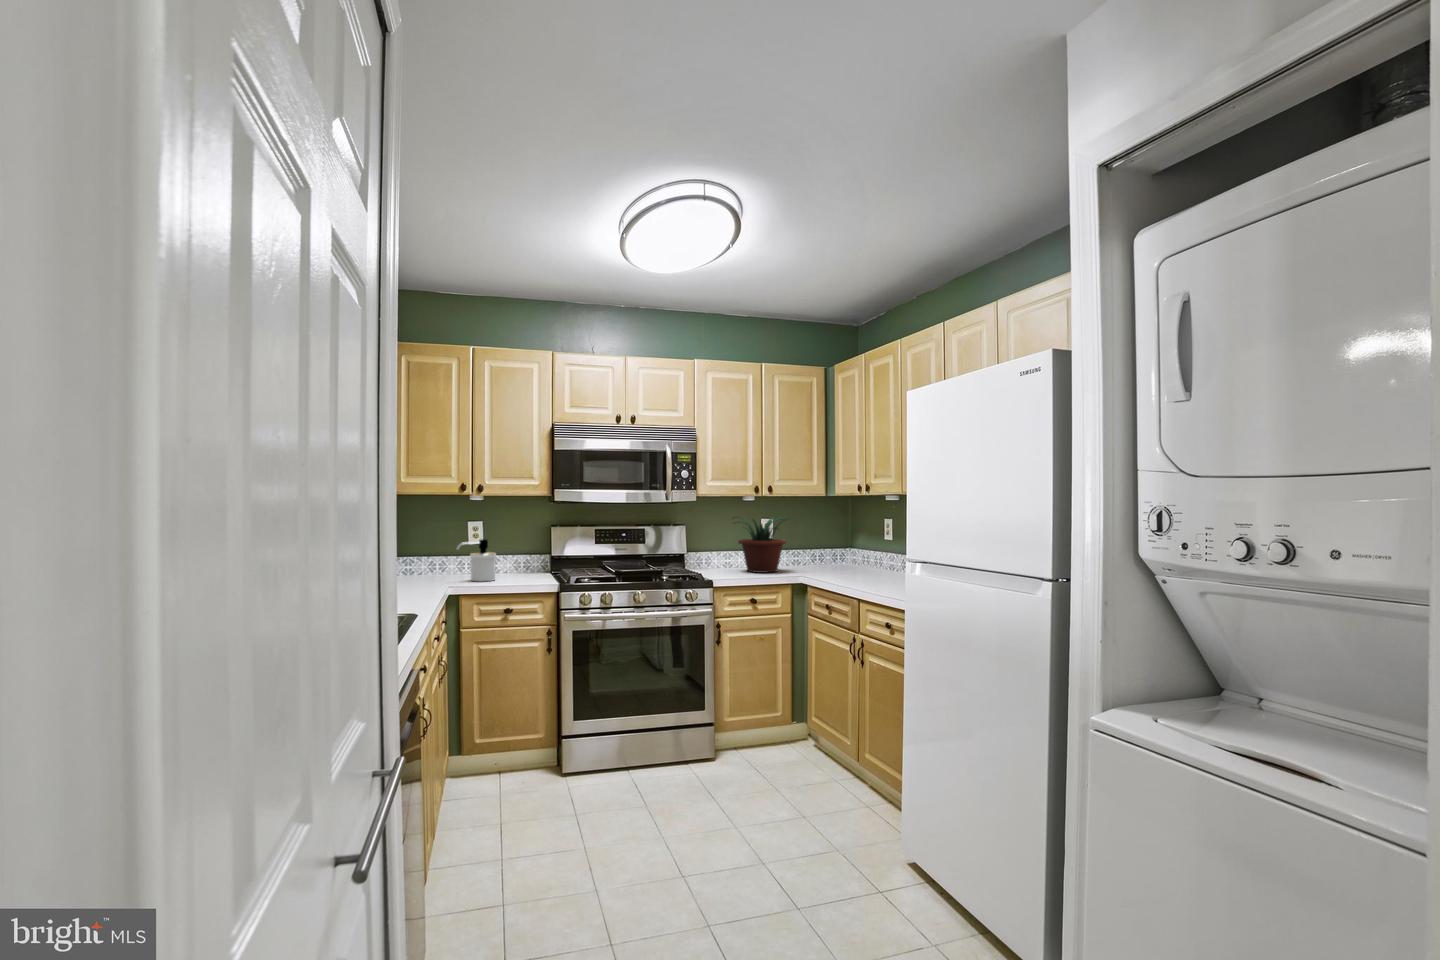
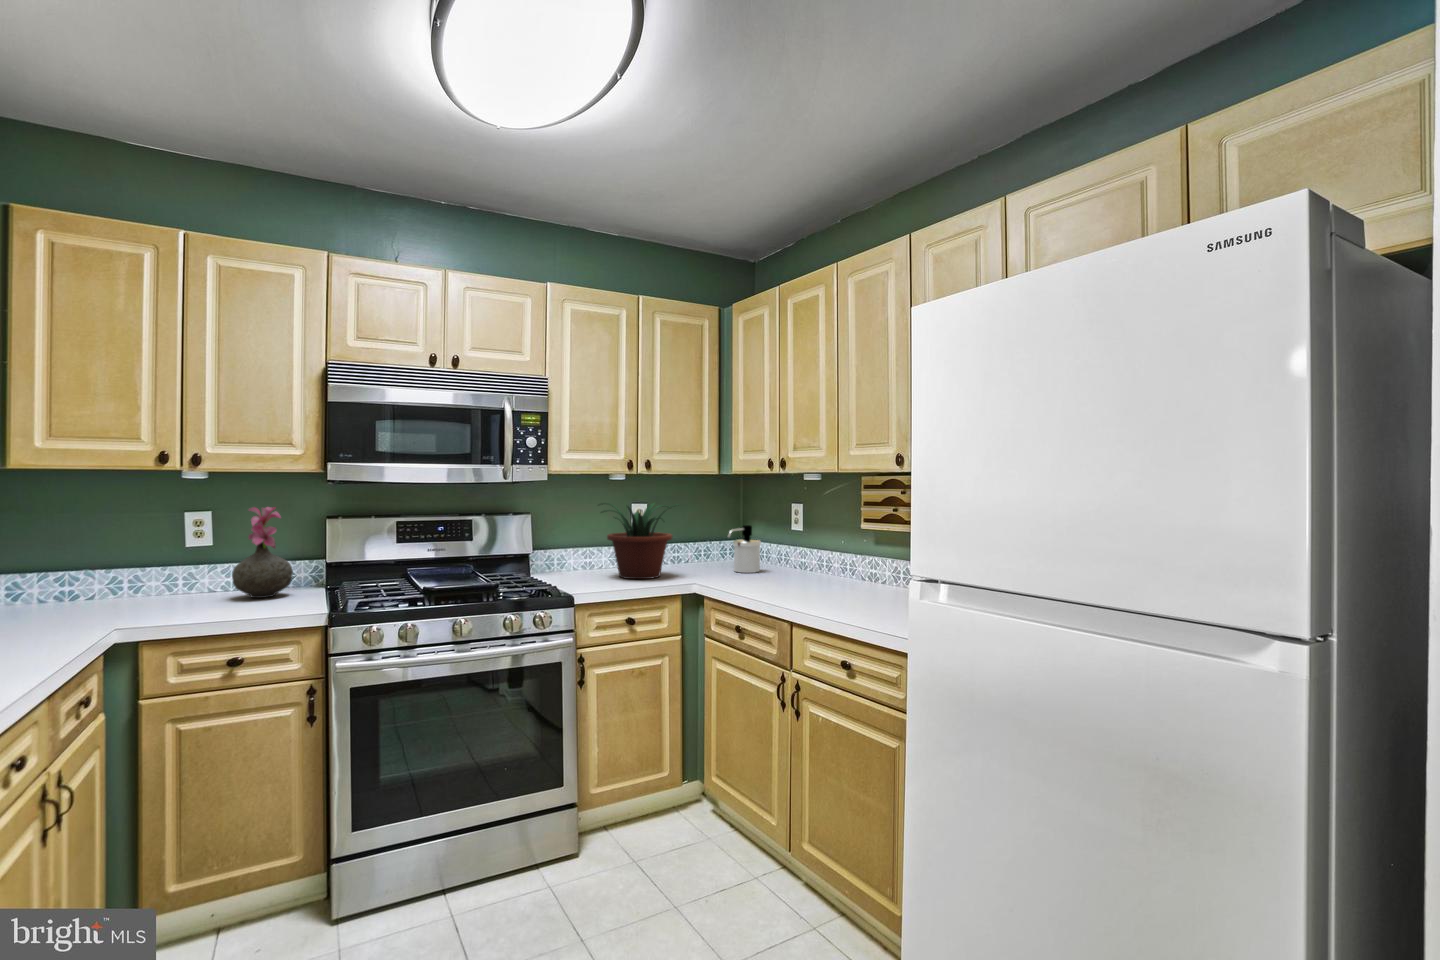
vase: none [500,518,533,576] -> present [232,507,293,598]
soap dispenser: present [457,539,496,581] -> present [727,525,761,573]

